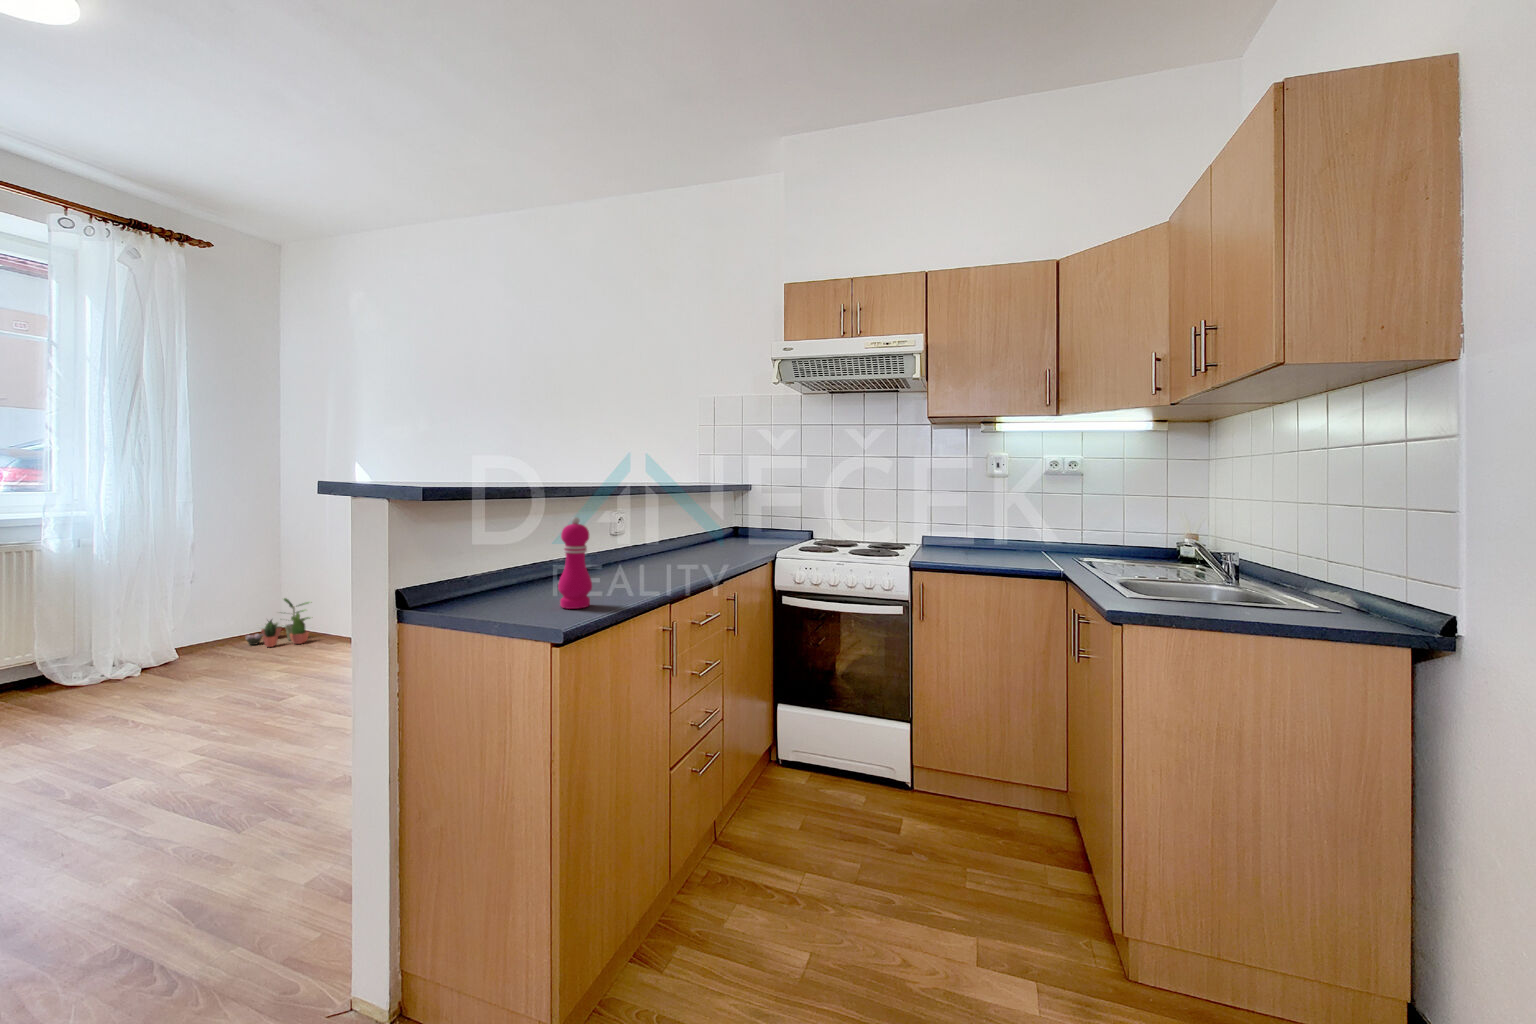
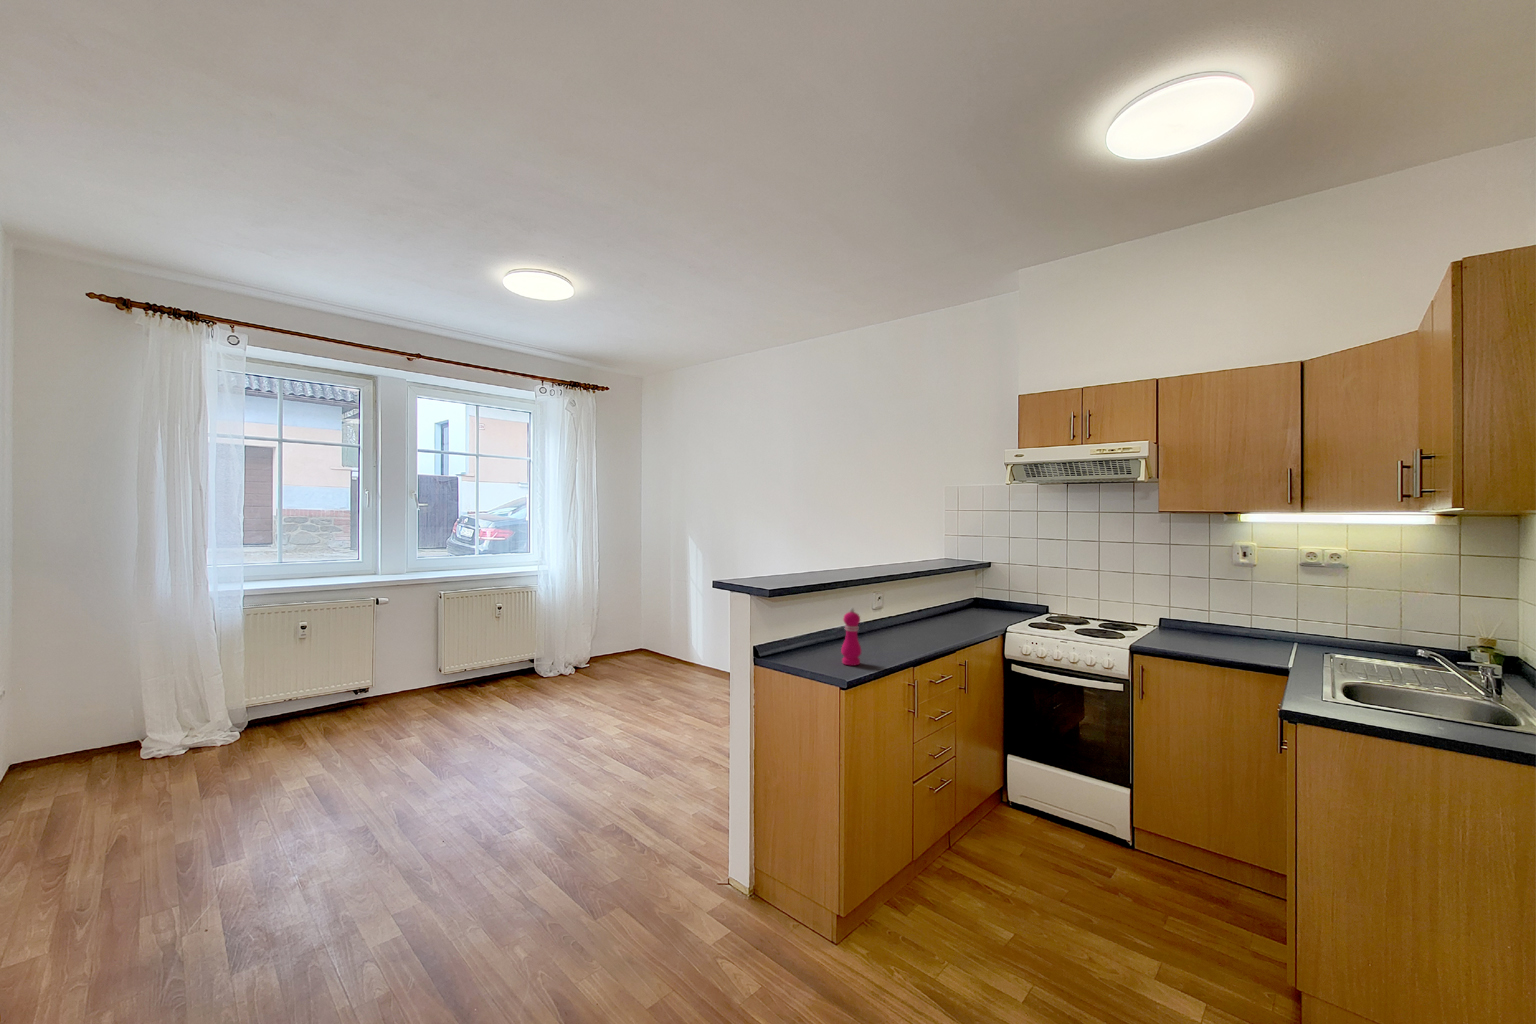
potted plant: present [246,598,310,647] -> none [616,626,655,661]

